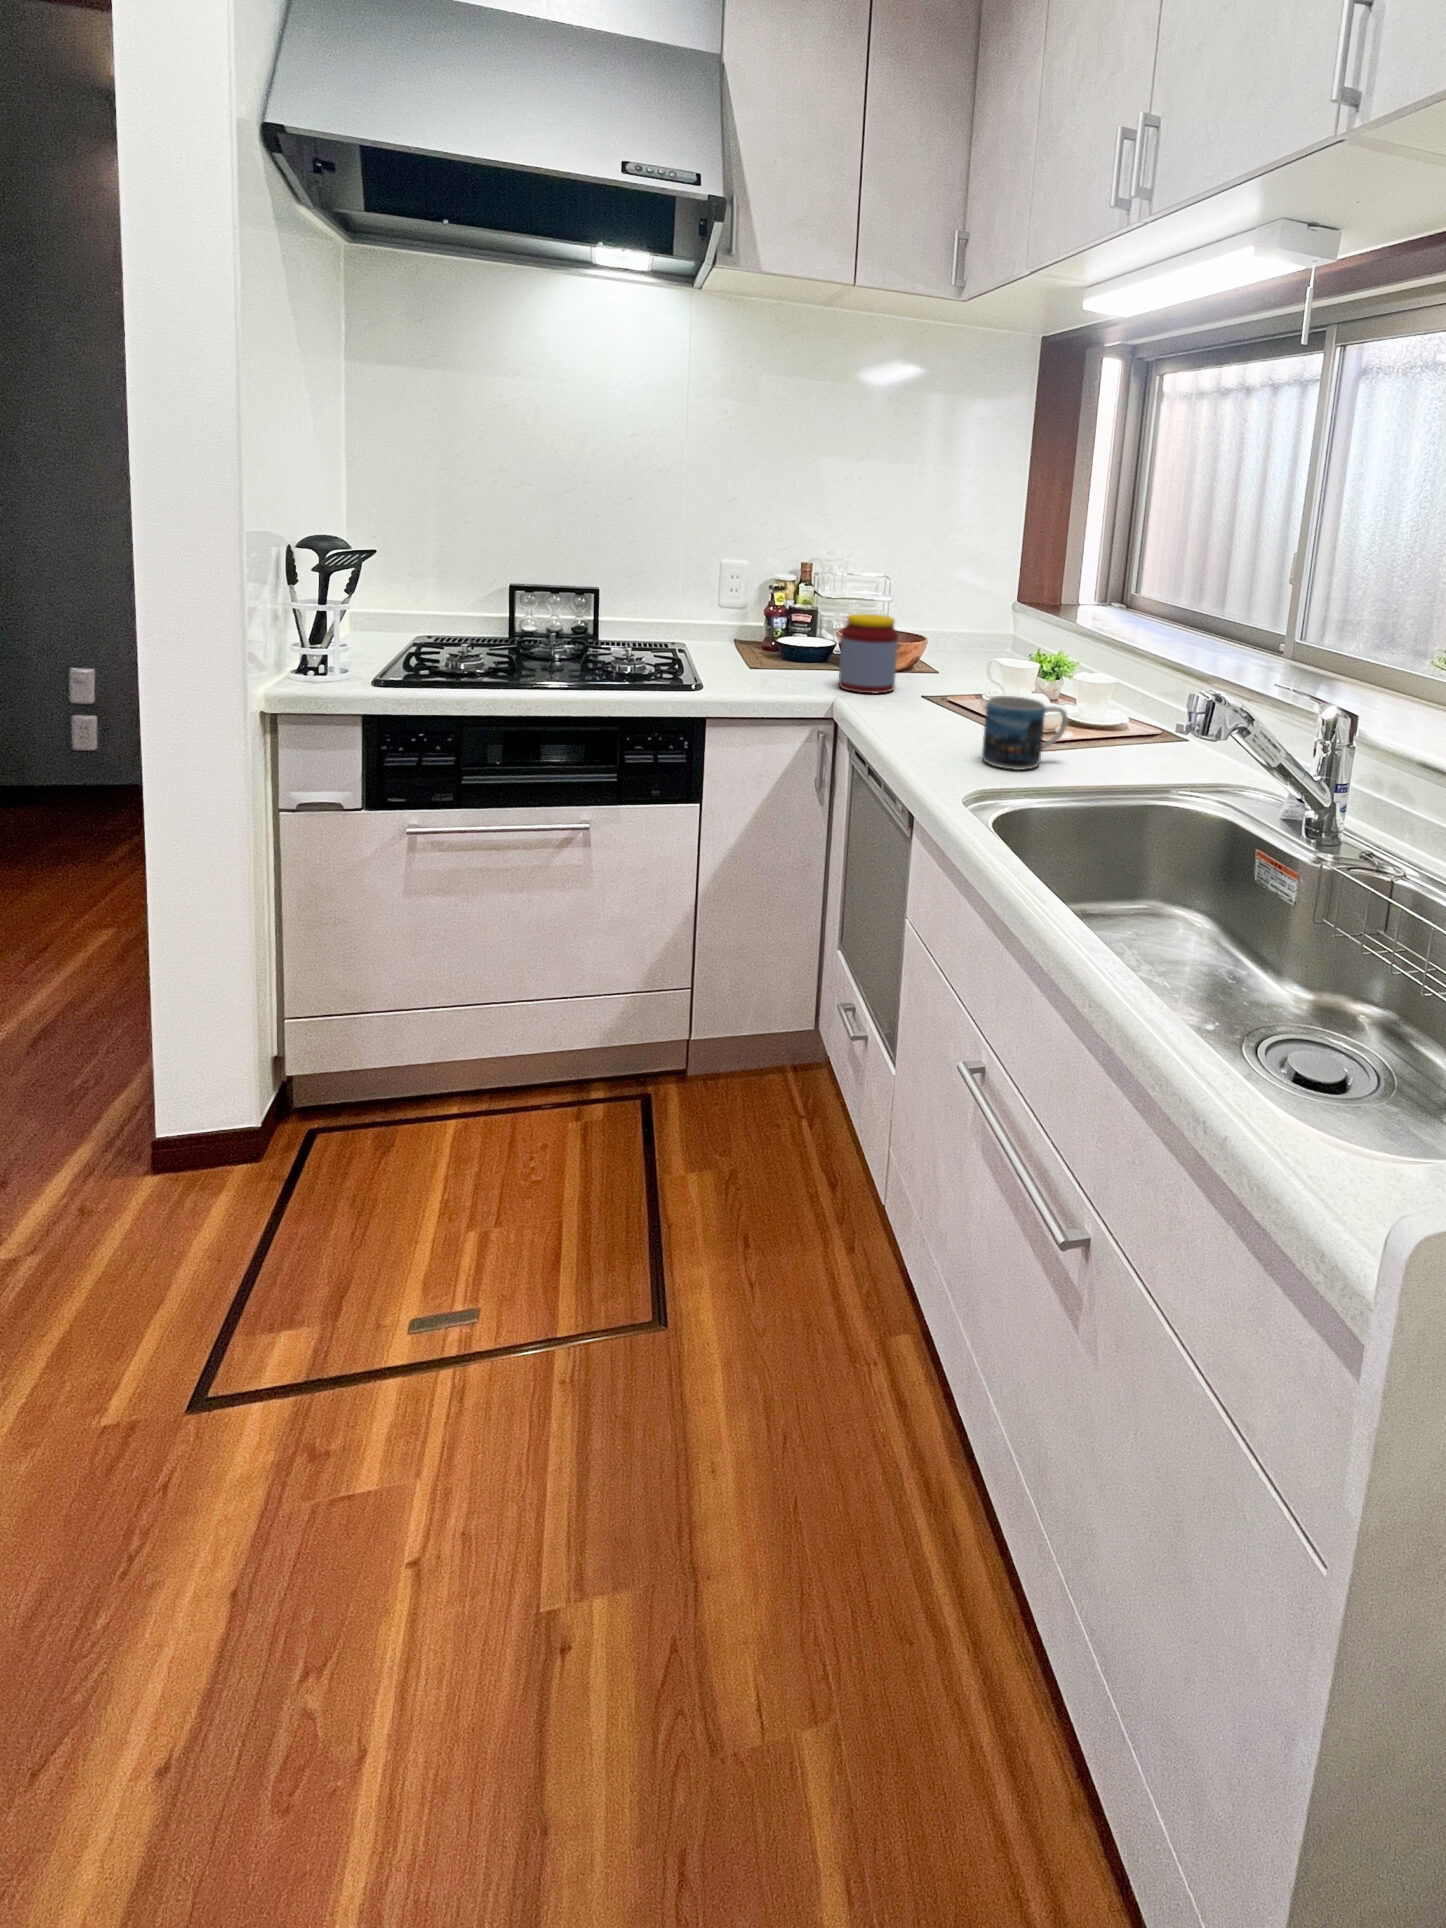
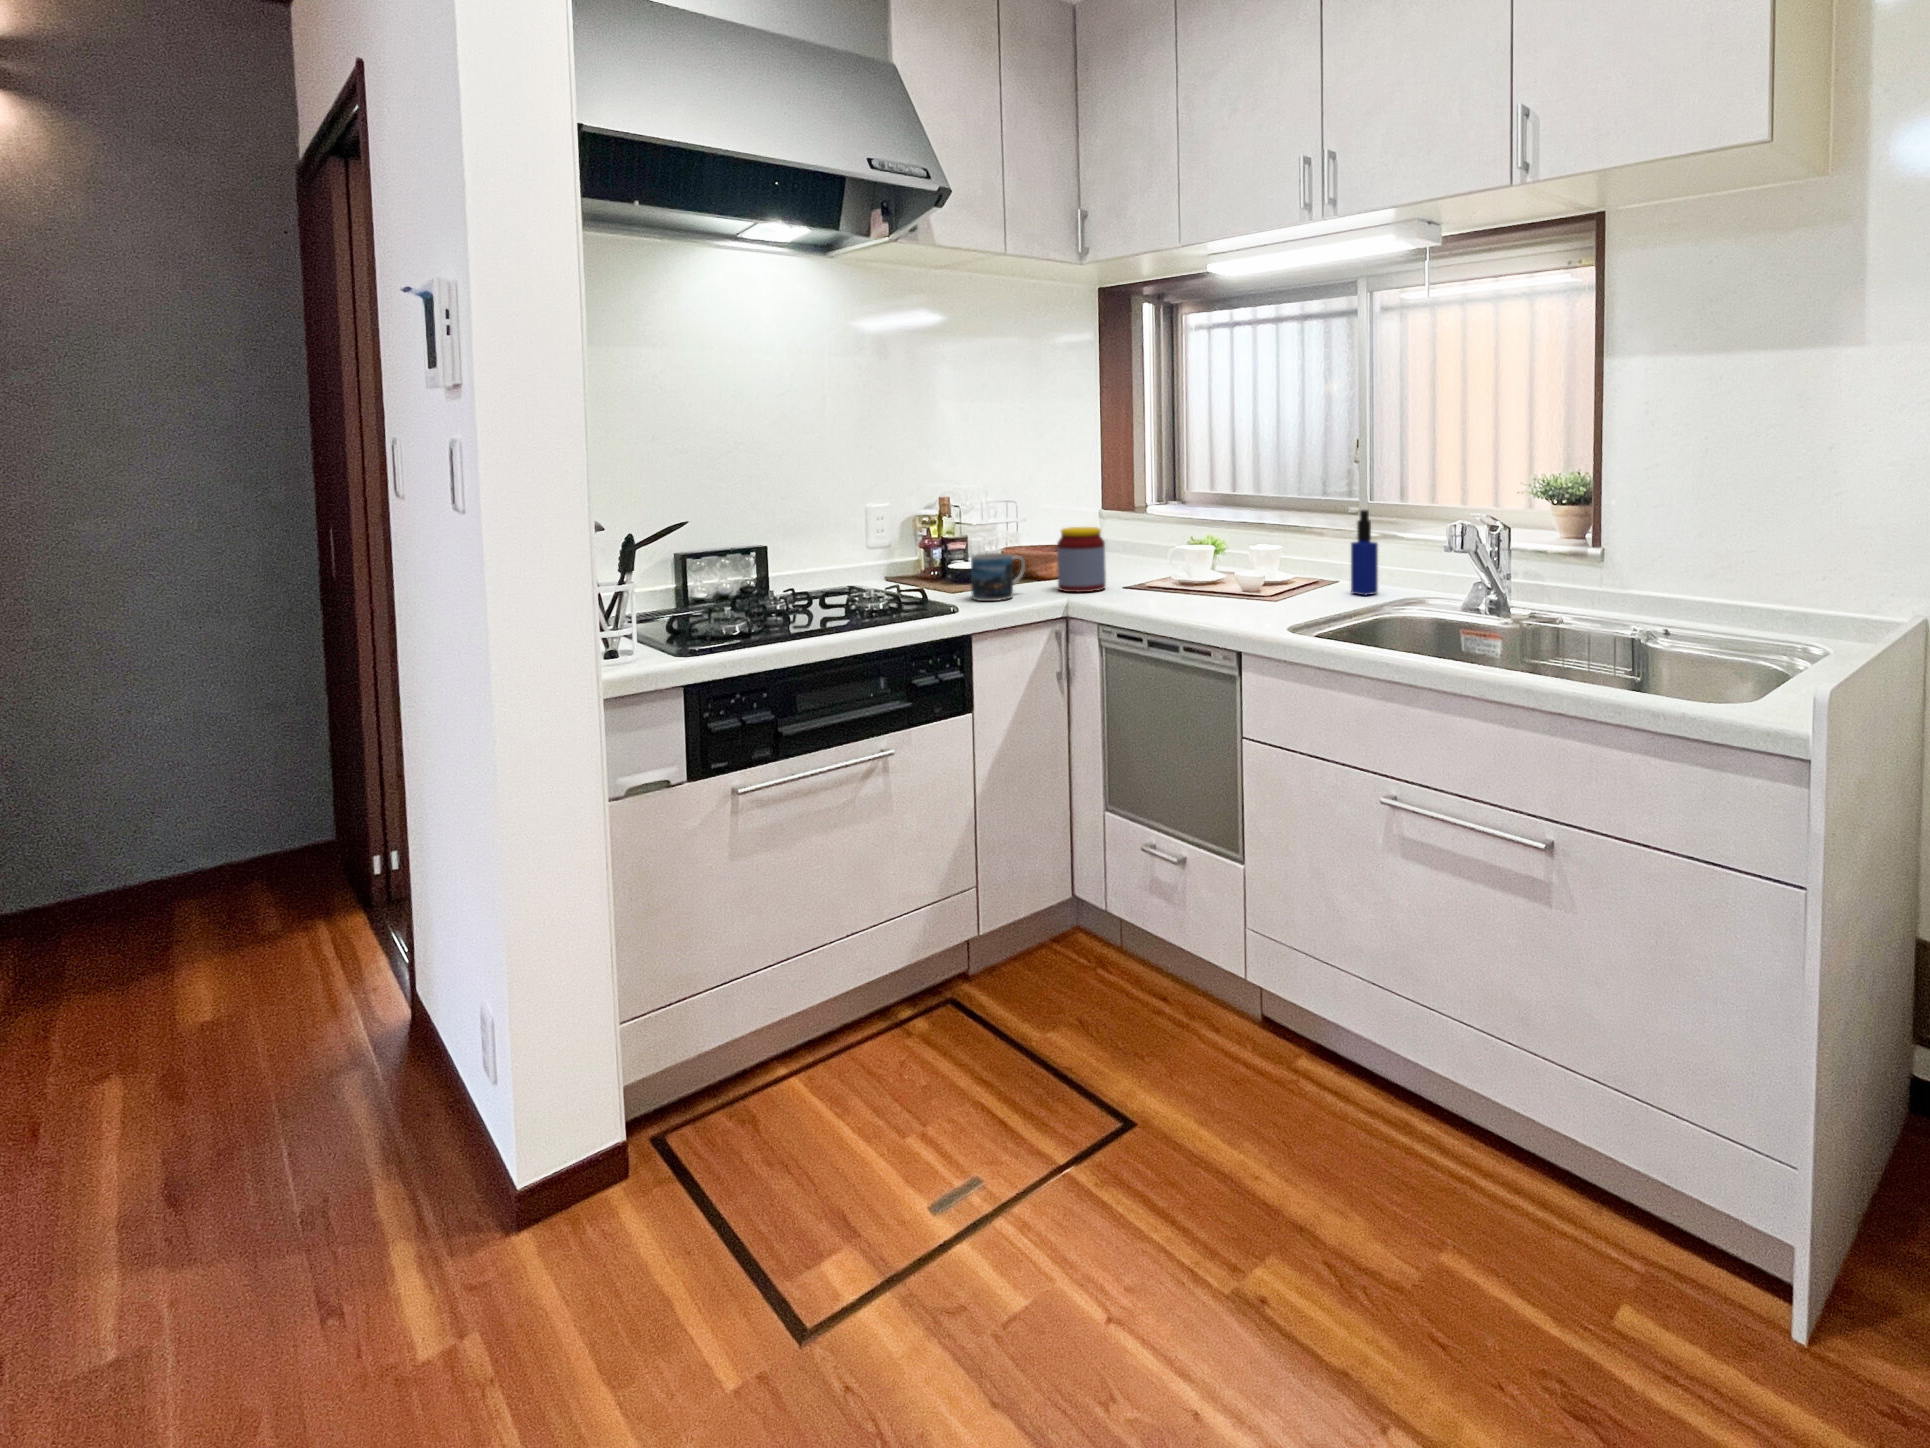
bottle: none [1154,647,1198,767] -> present [1351,510,1378,595]
mug: present [982,696,1067,770] -> present [971,553,1025,601]

